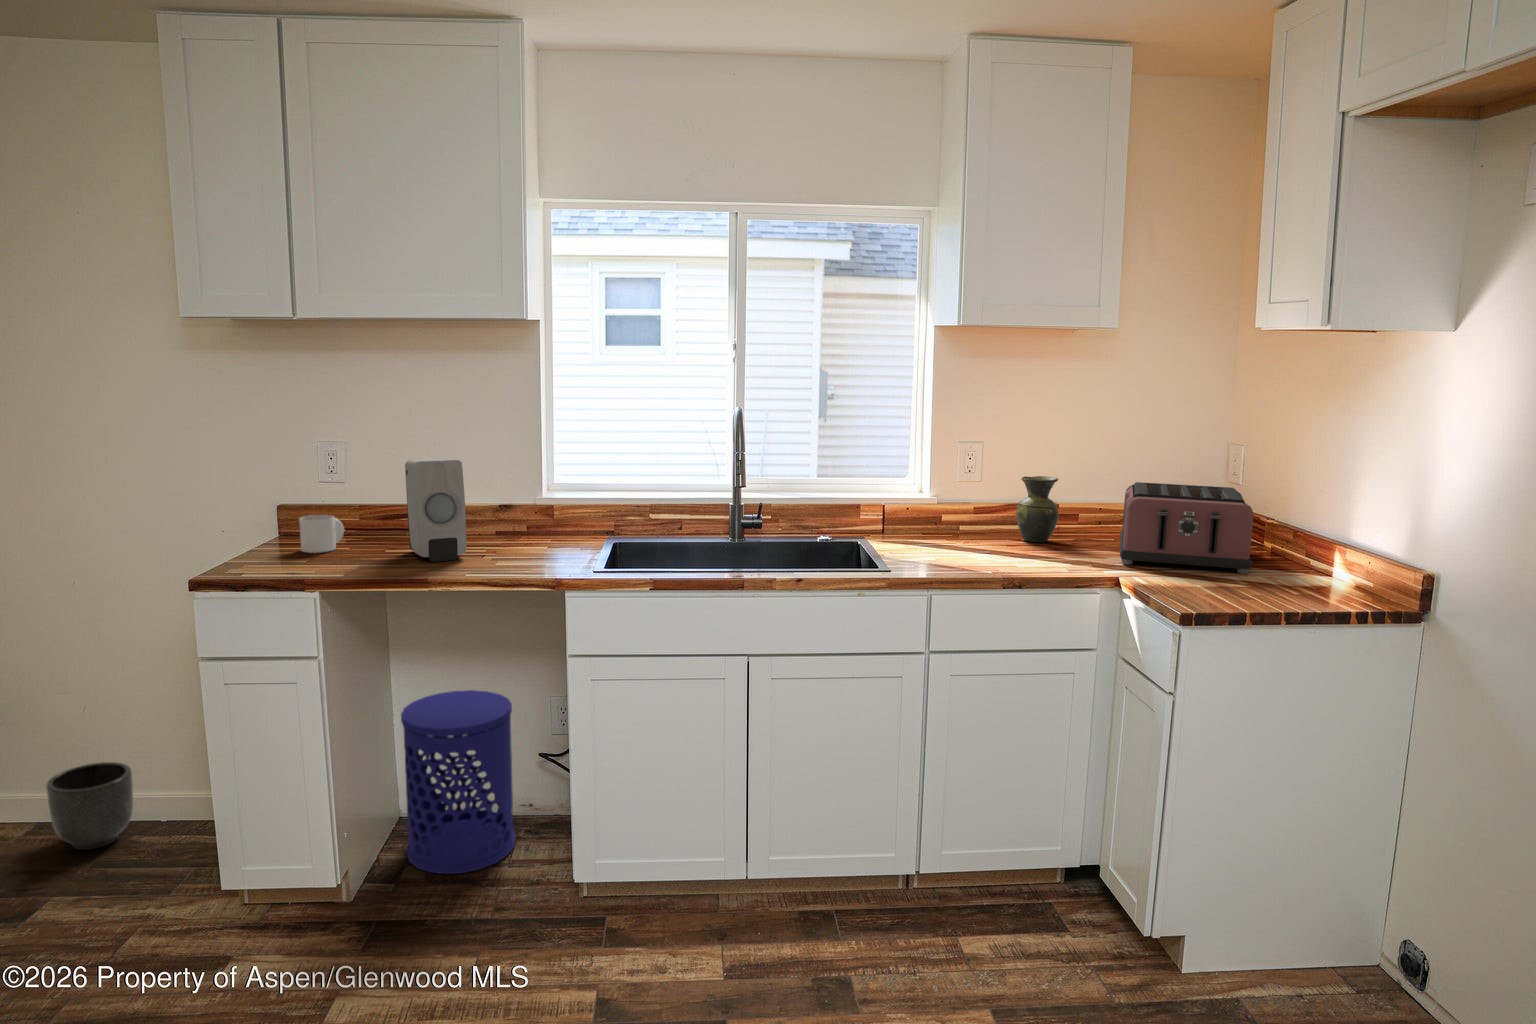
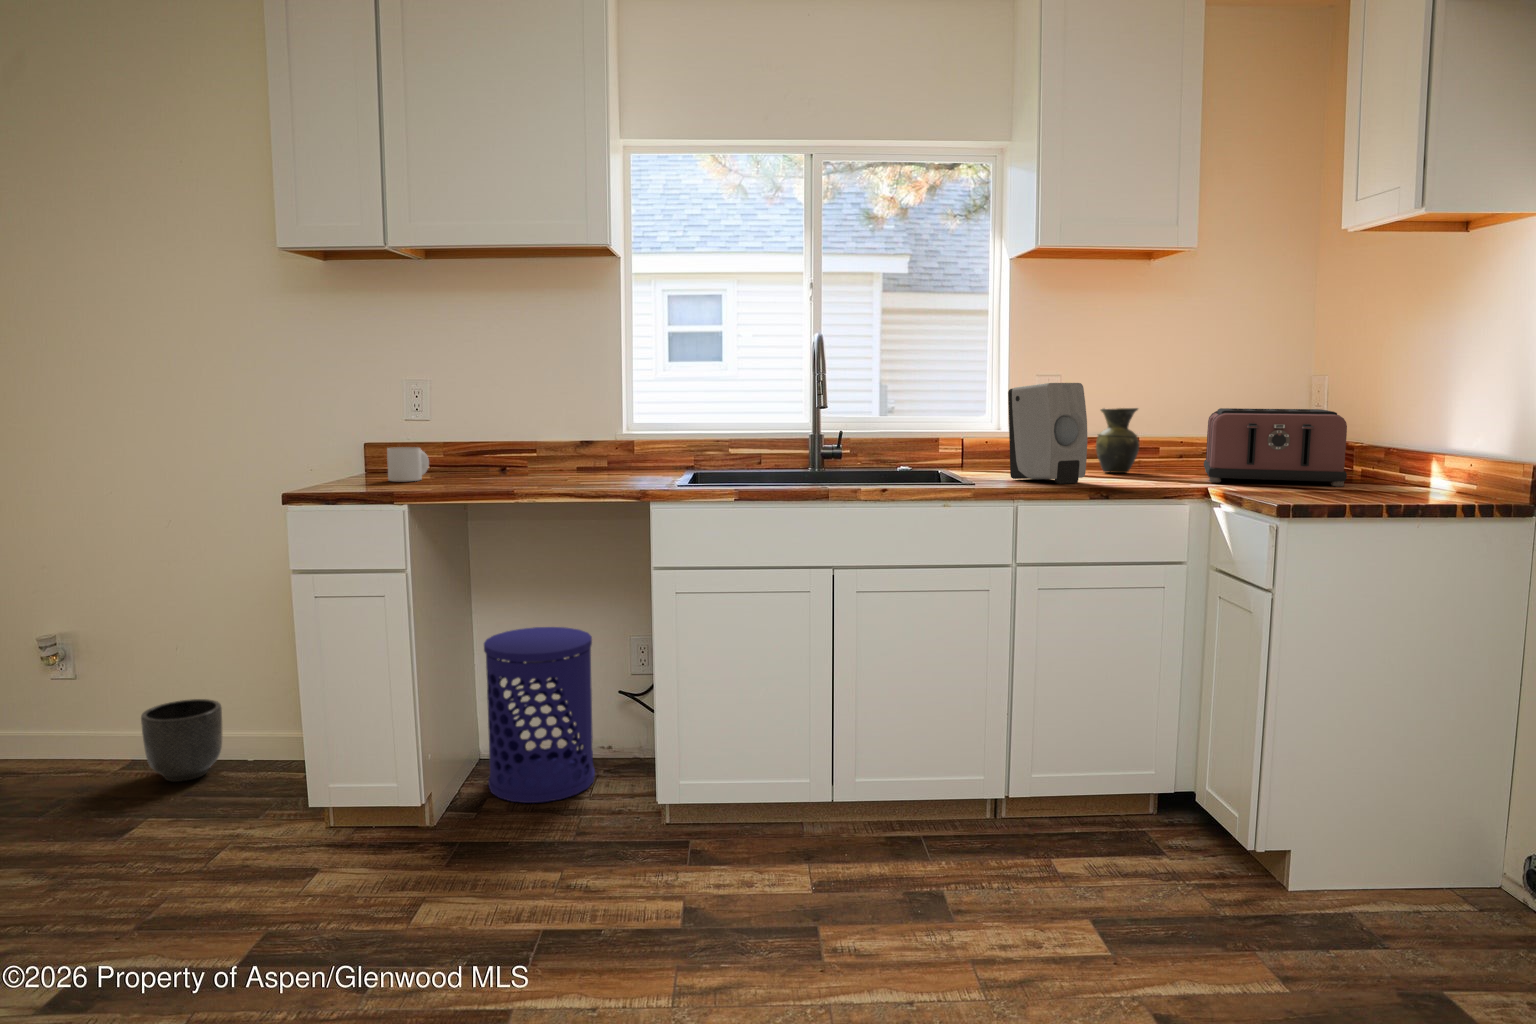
soap dispenser: present [405,459,467,562] -> present [1008,383,1088,484]

